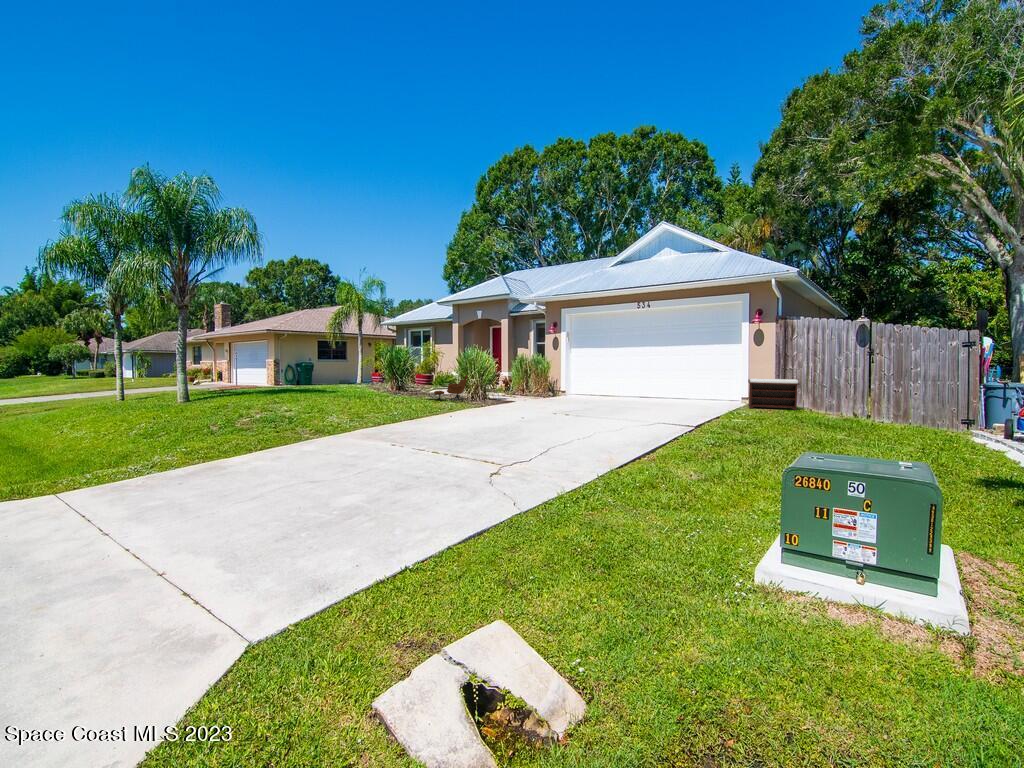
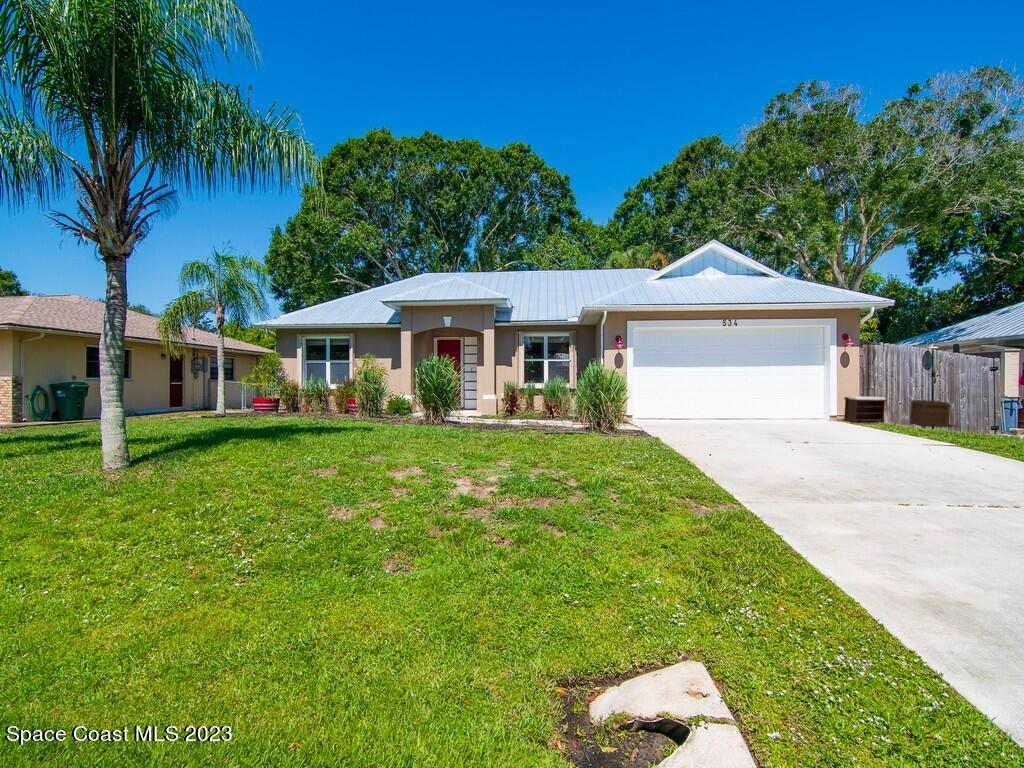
lounge chair: present [434,375,467,401] -> none [586,396,616,432]
wooden crate: none [825,384,868,420] -> present [910,400,950,427]

